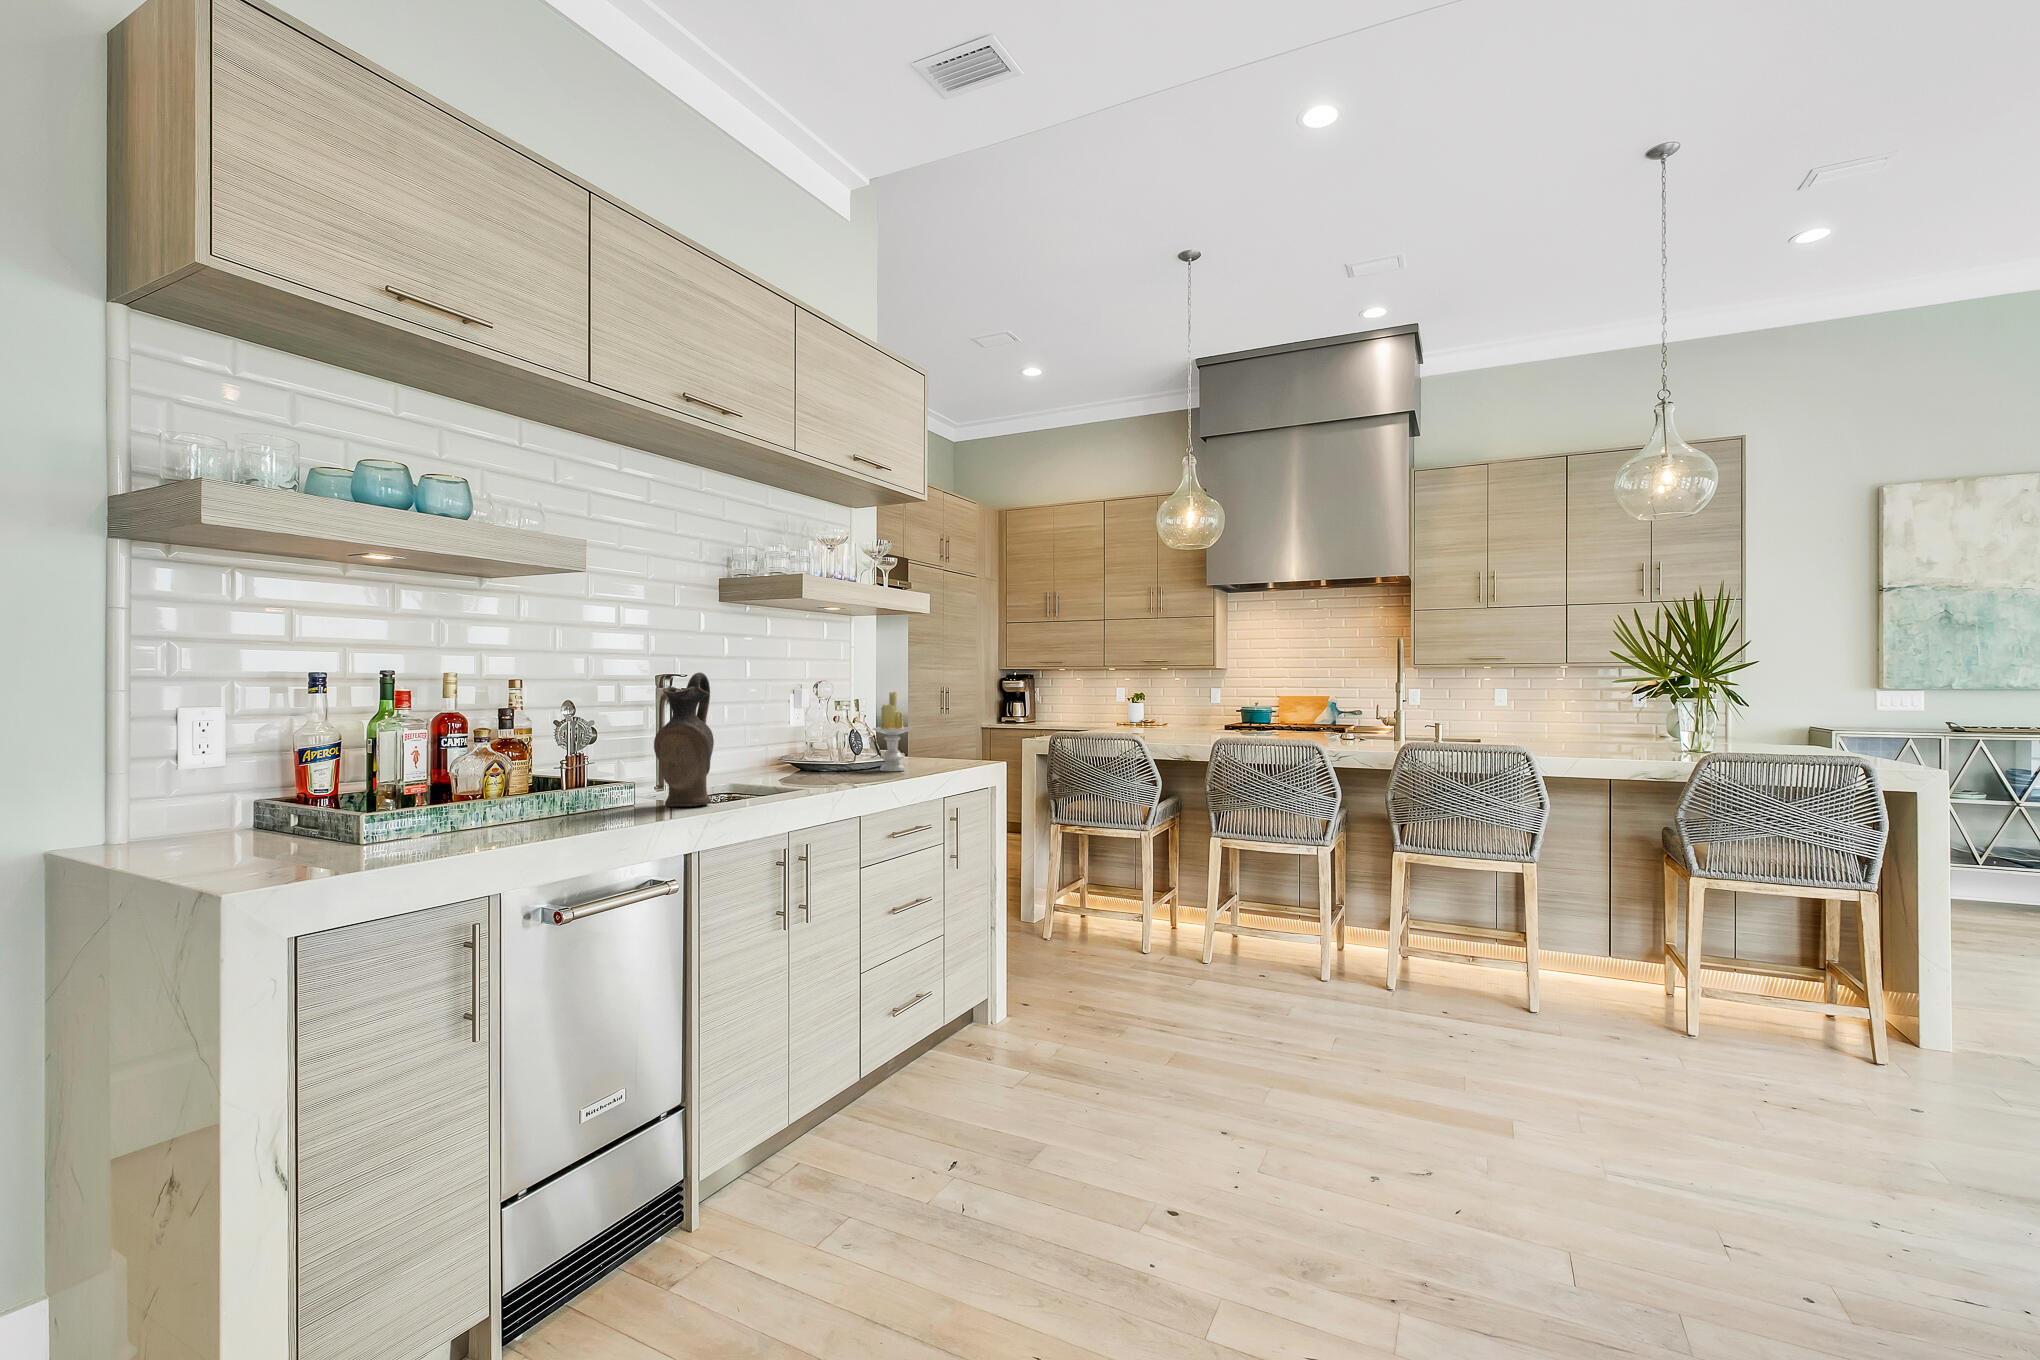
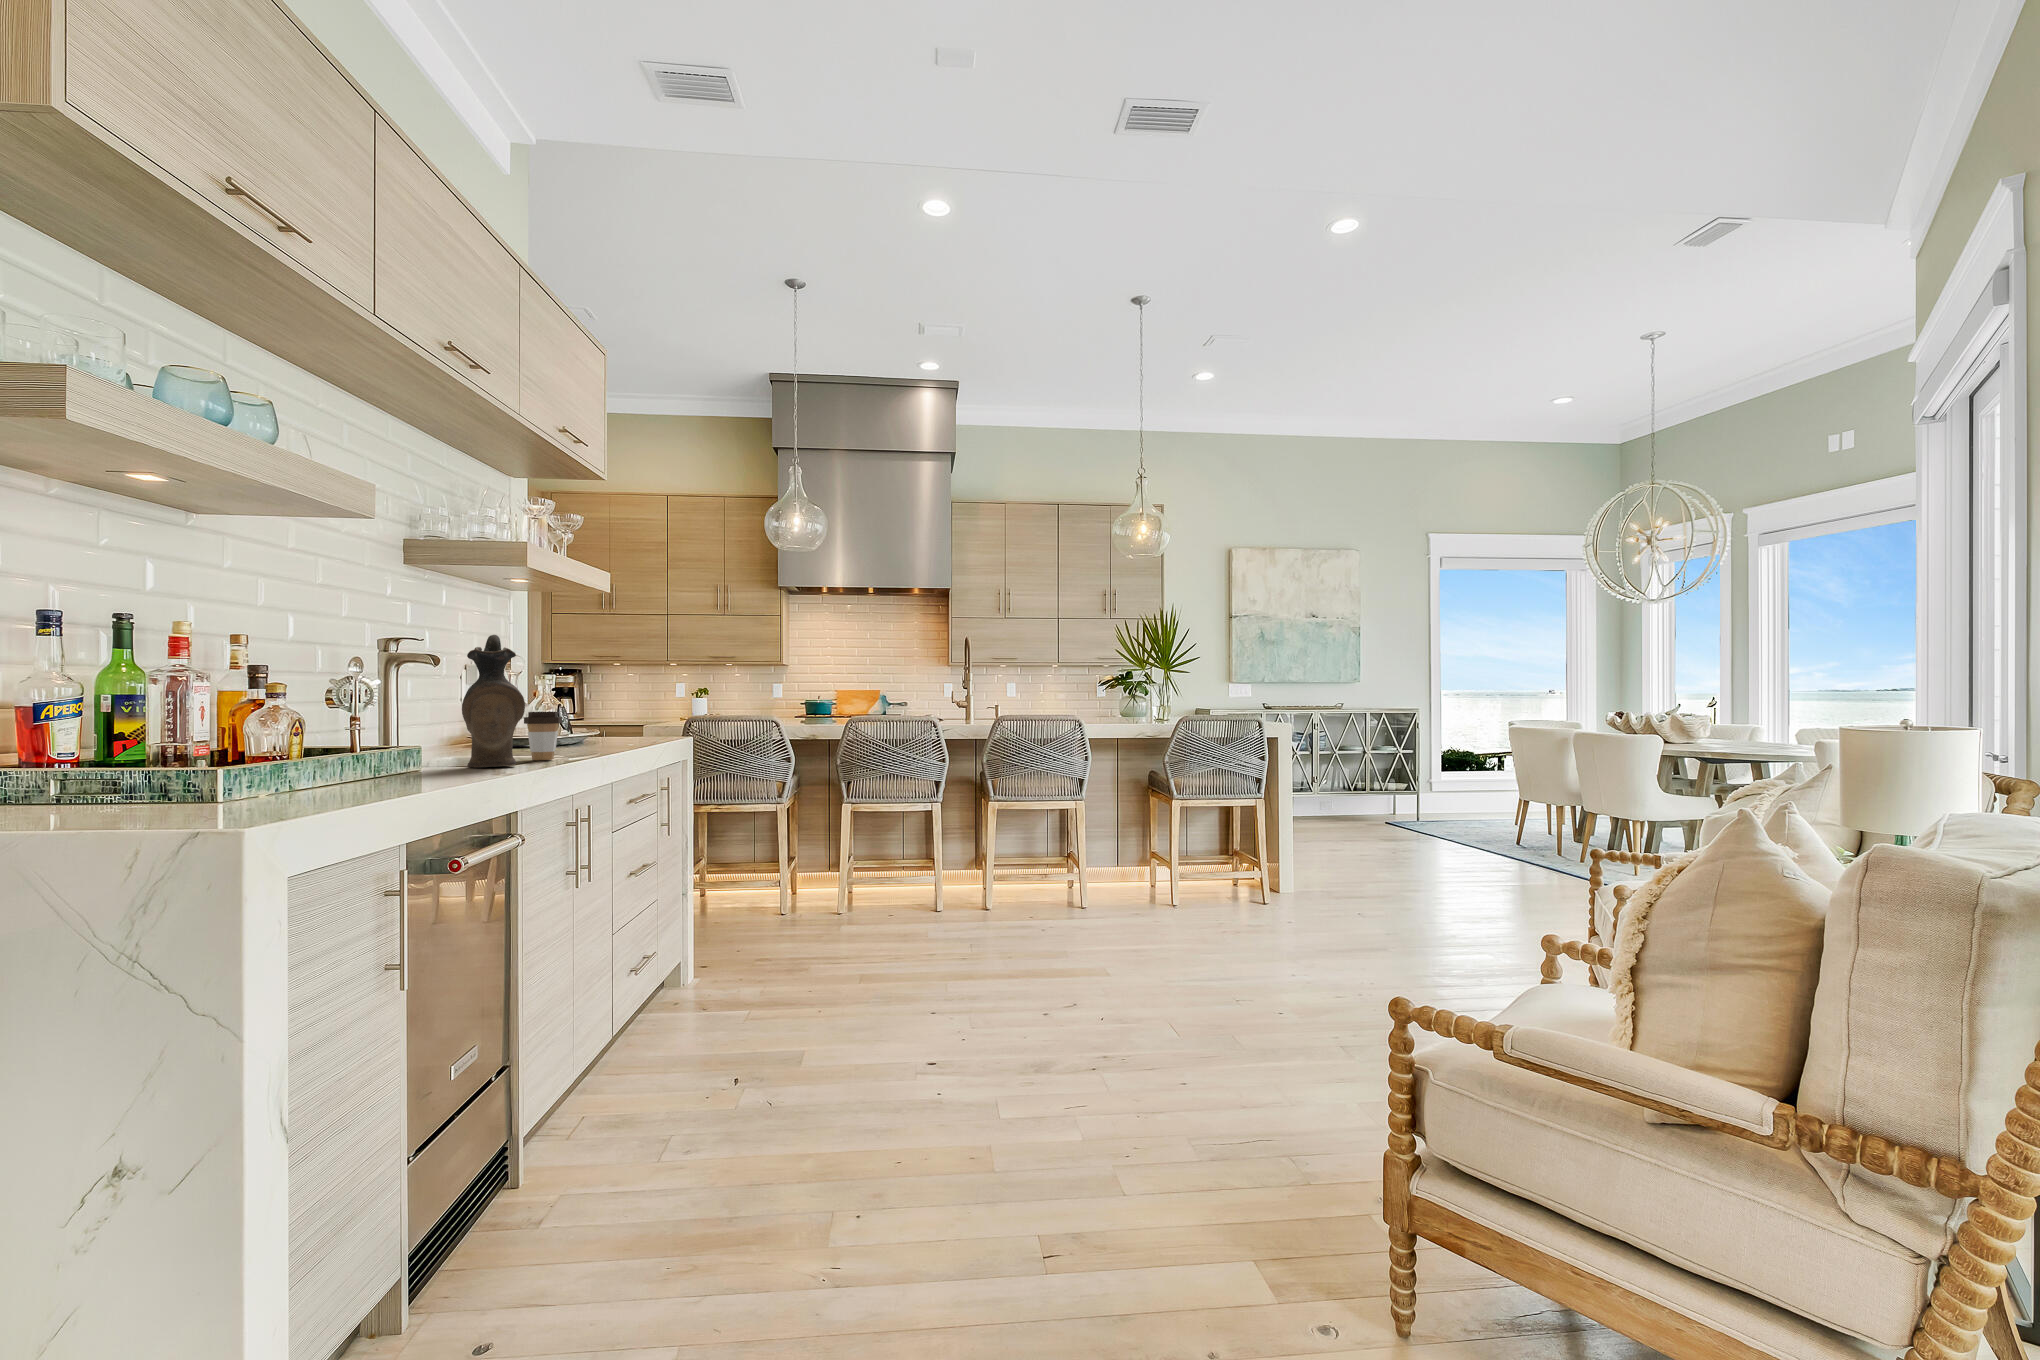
candle: present [873,692,912,771] -> none [569,668,612,746]
coffee cup: none [752,745,787,795] -> present [524,712,562,760]

